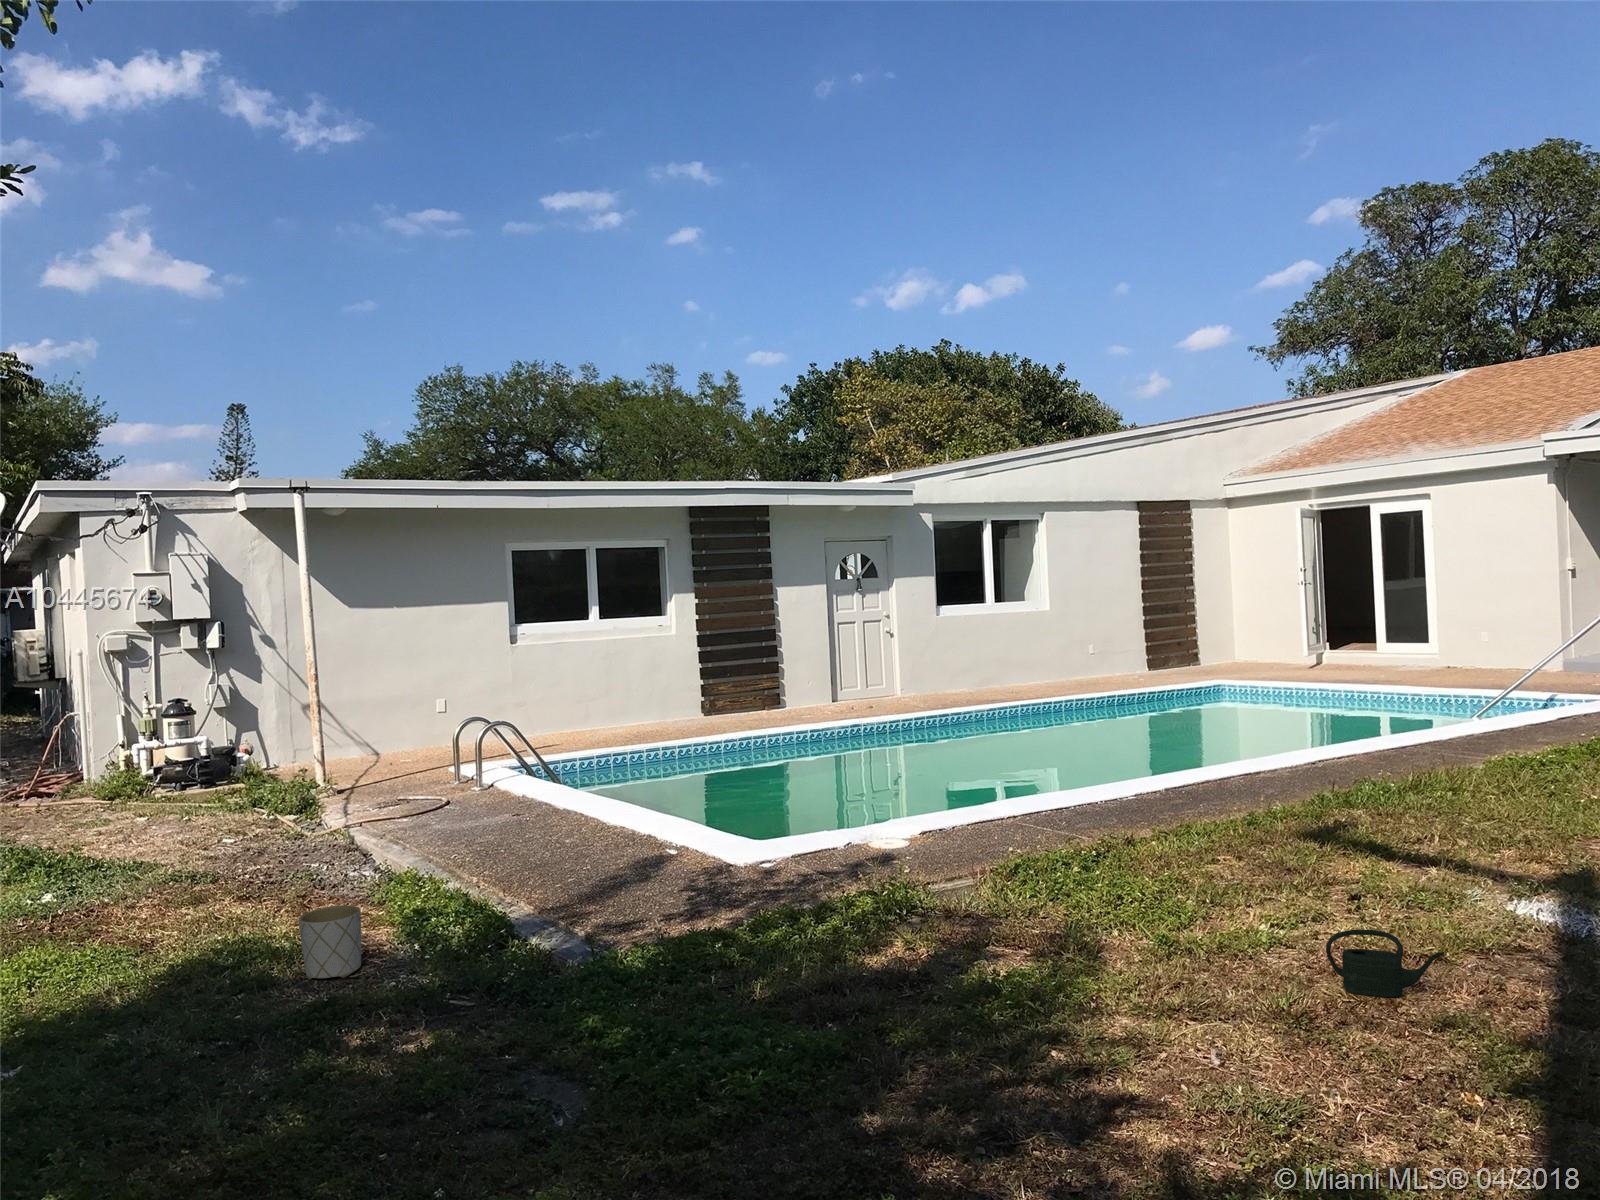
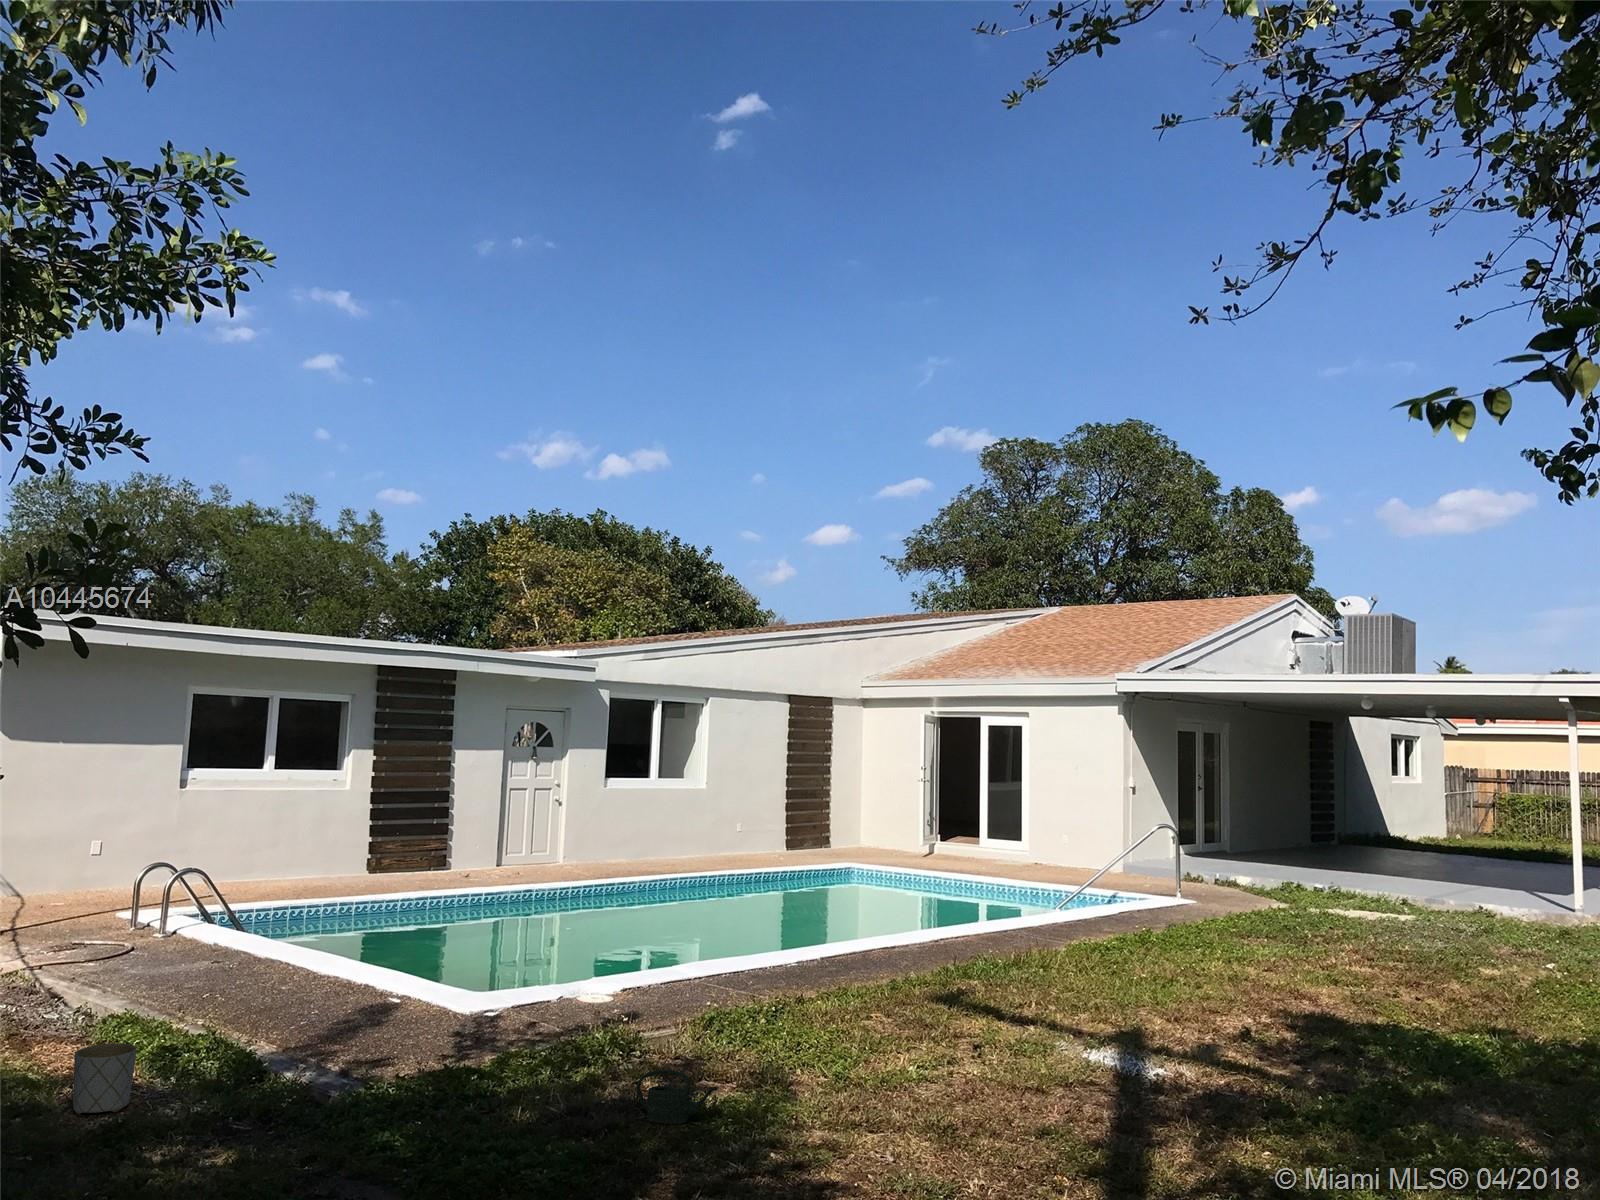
watering can: present [1326,929,1444,998] -> present [637,1070,718,1124]

